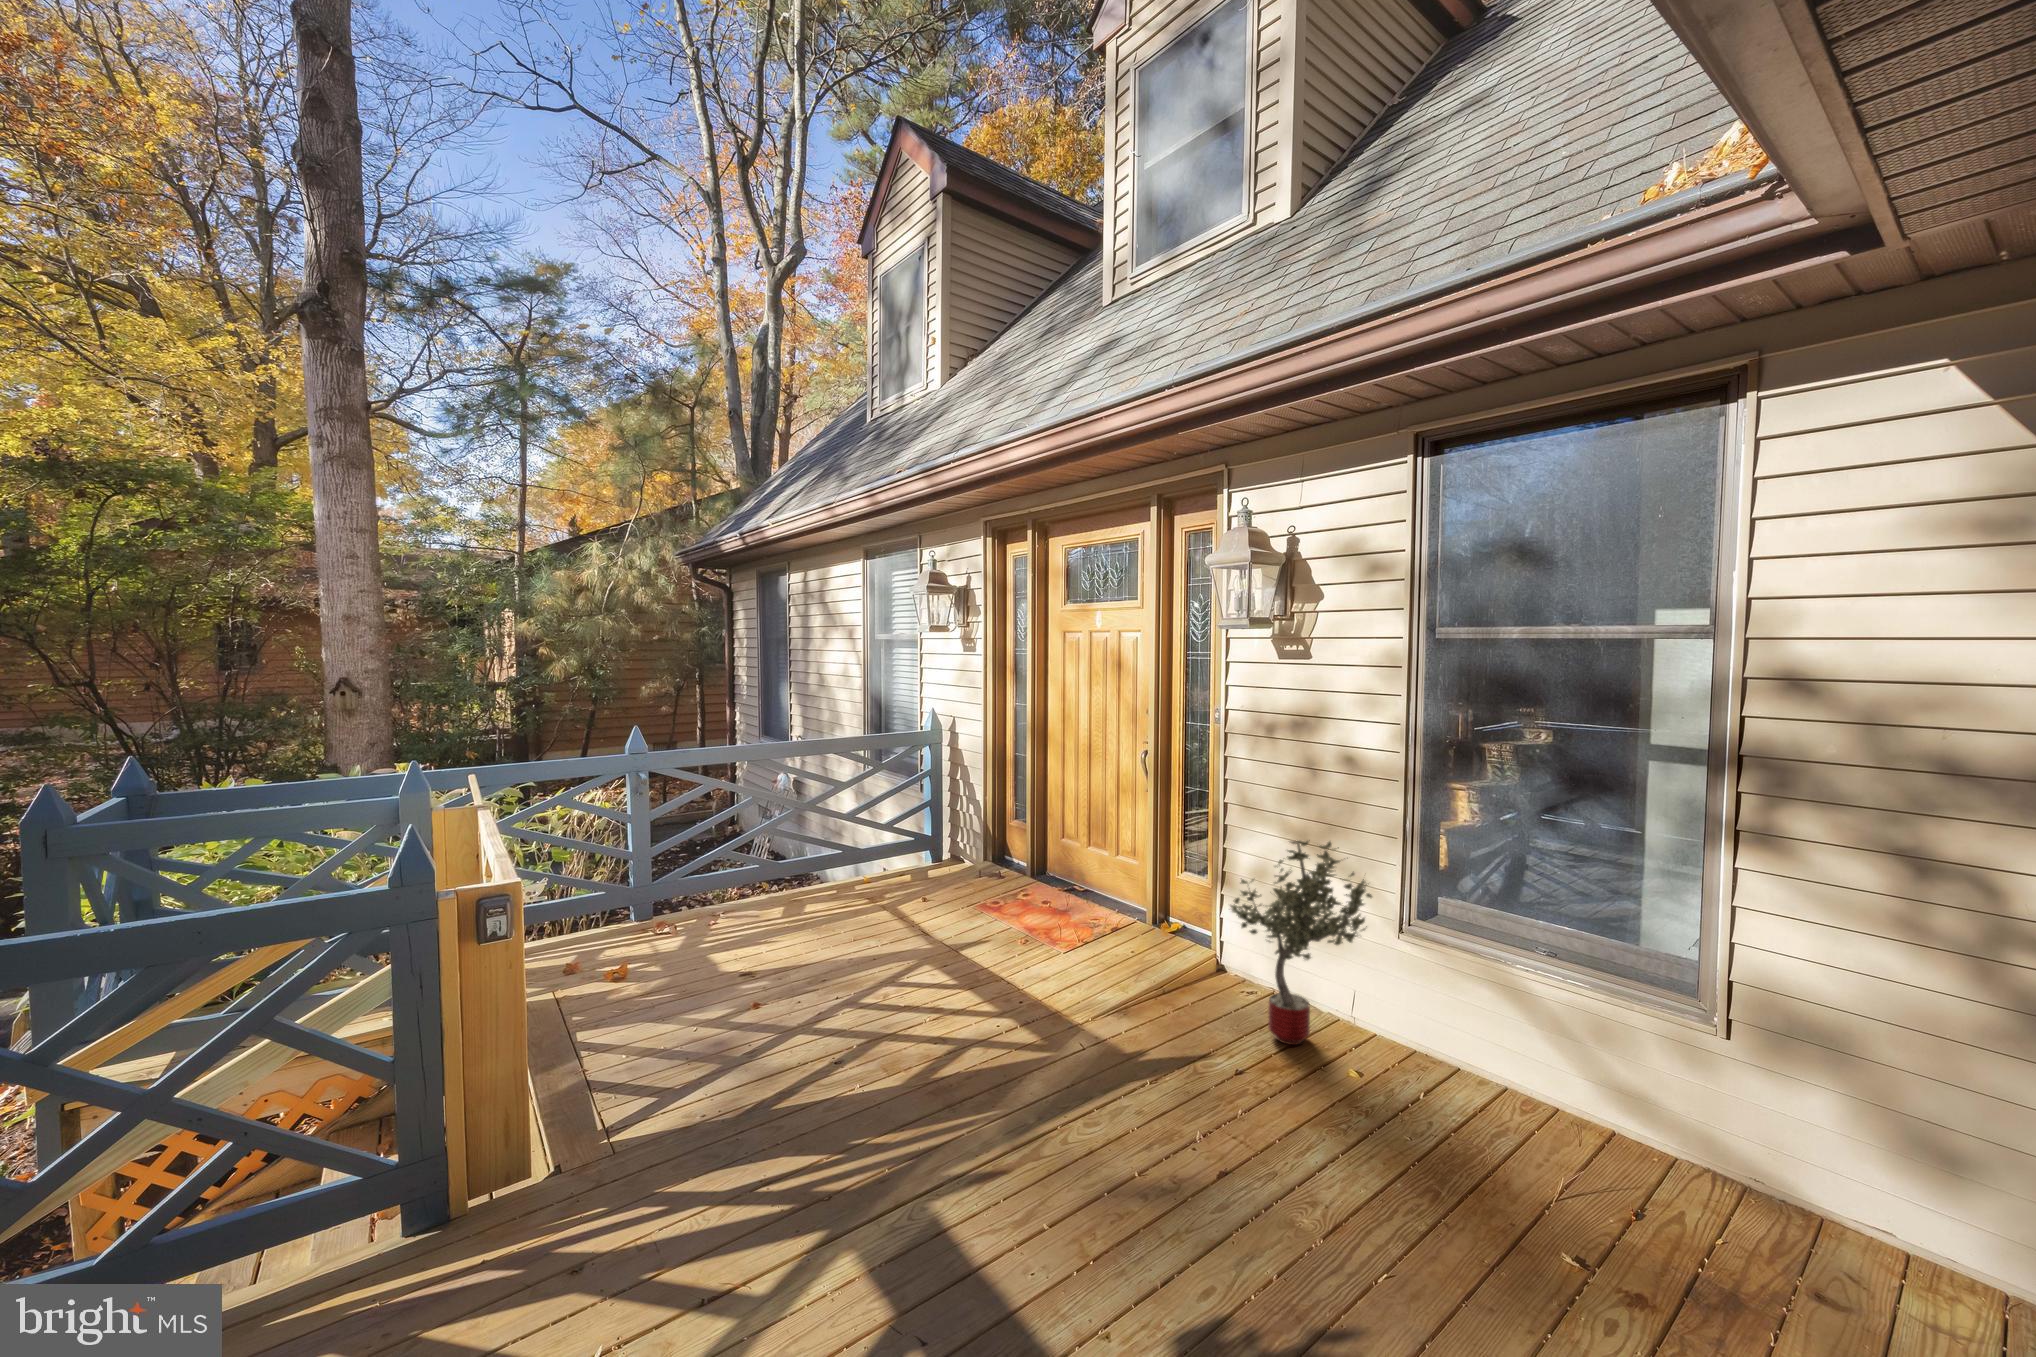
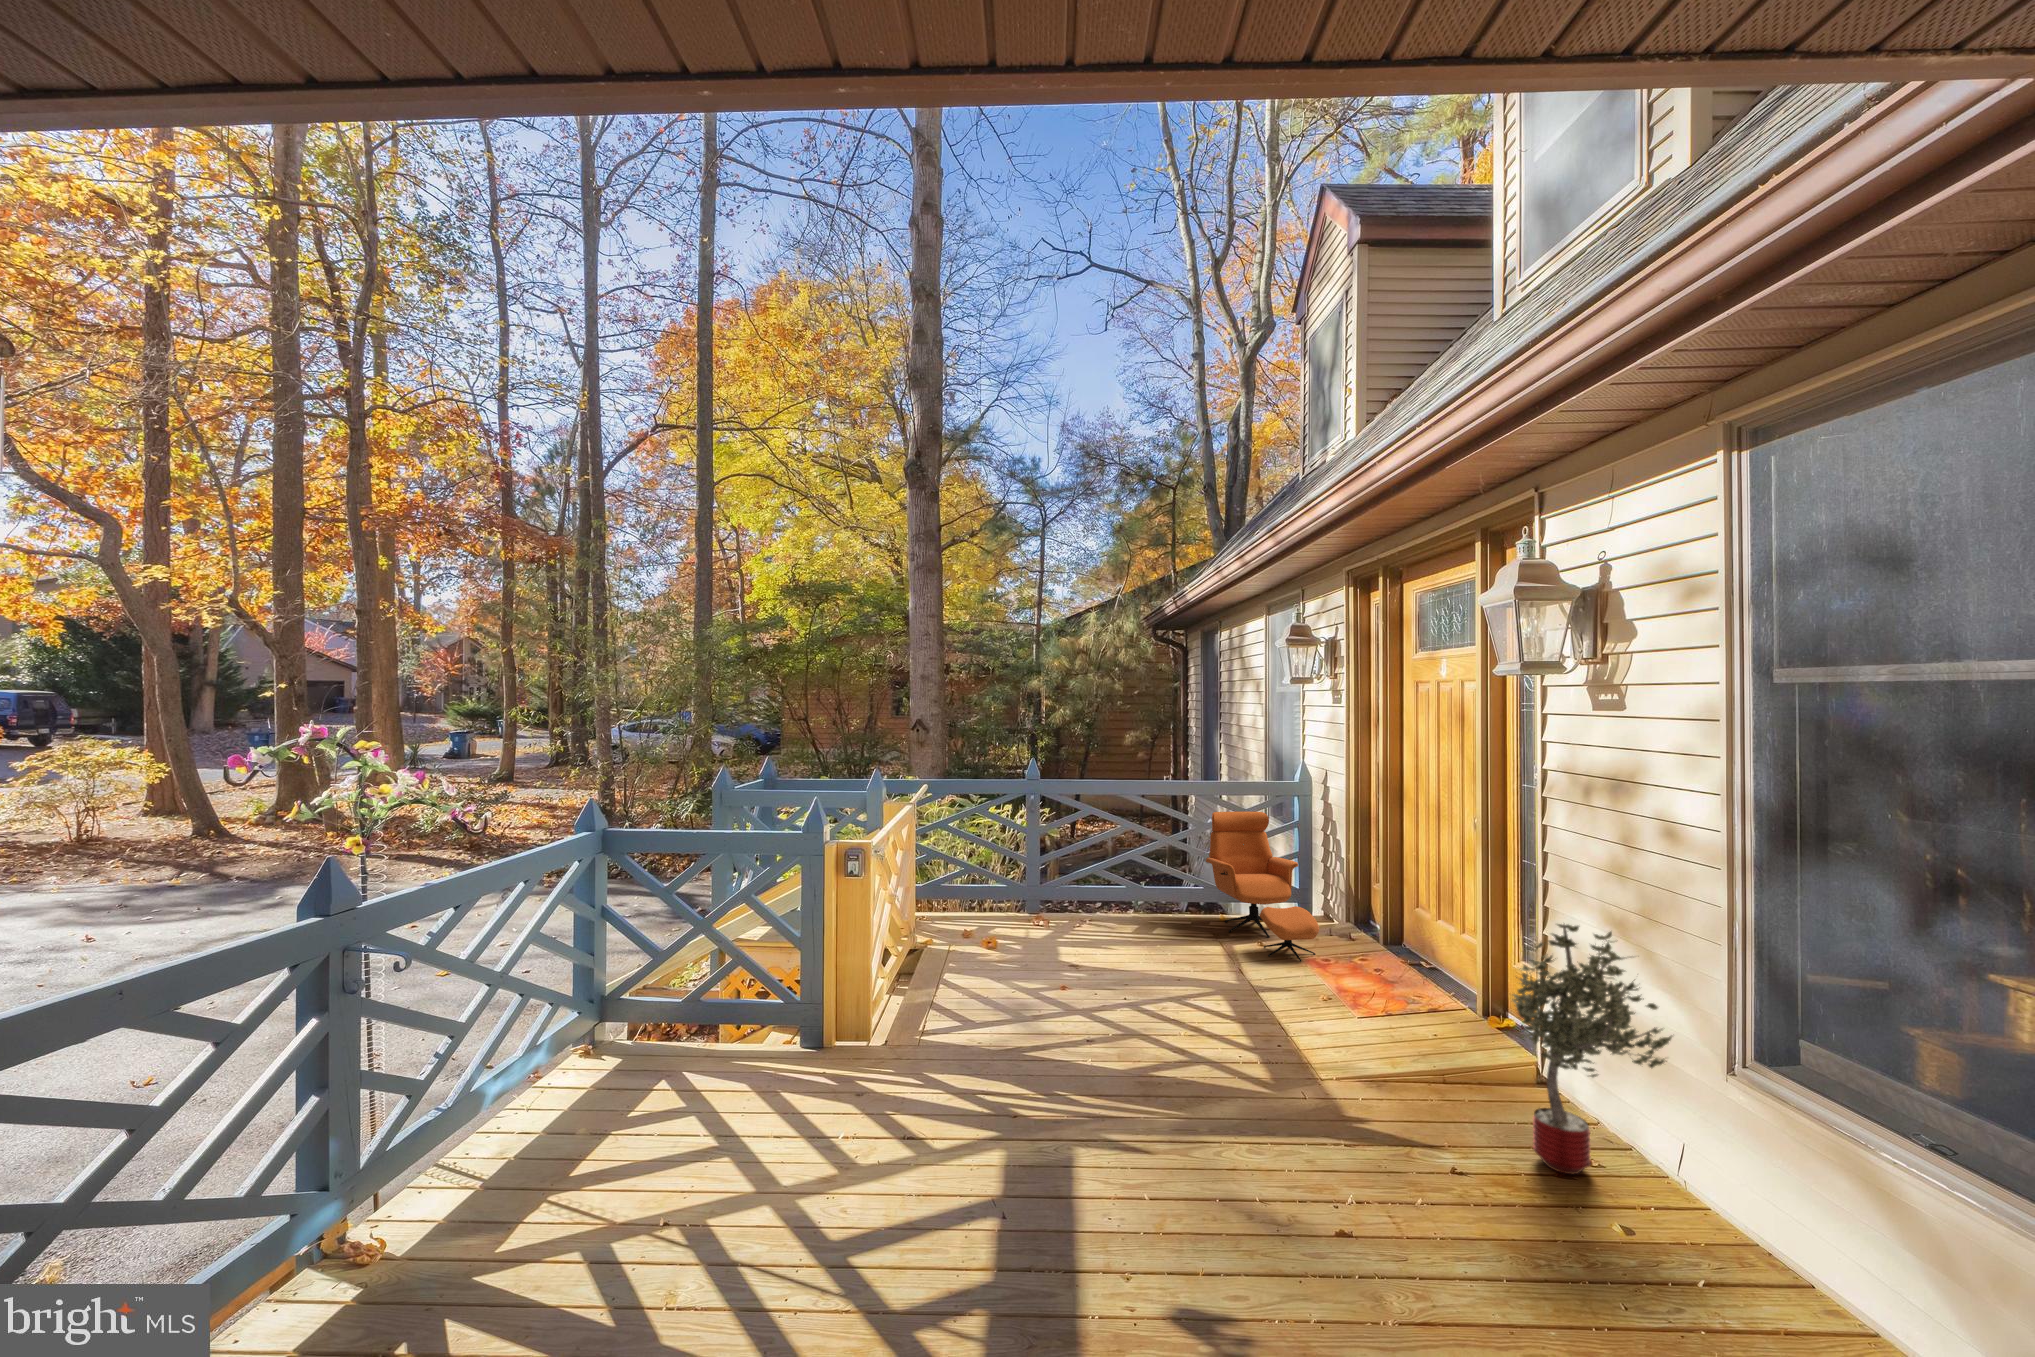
armchair: none [846,765,979,911] -> present [1206,811,1319,961]

